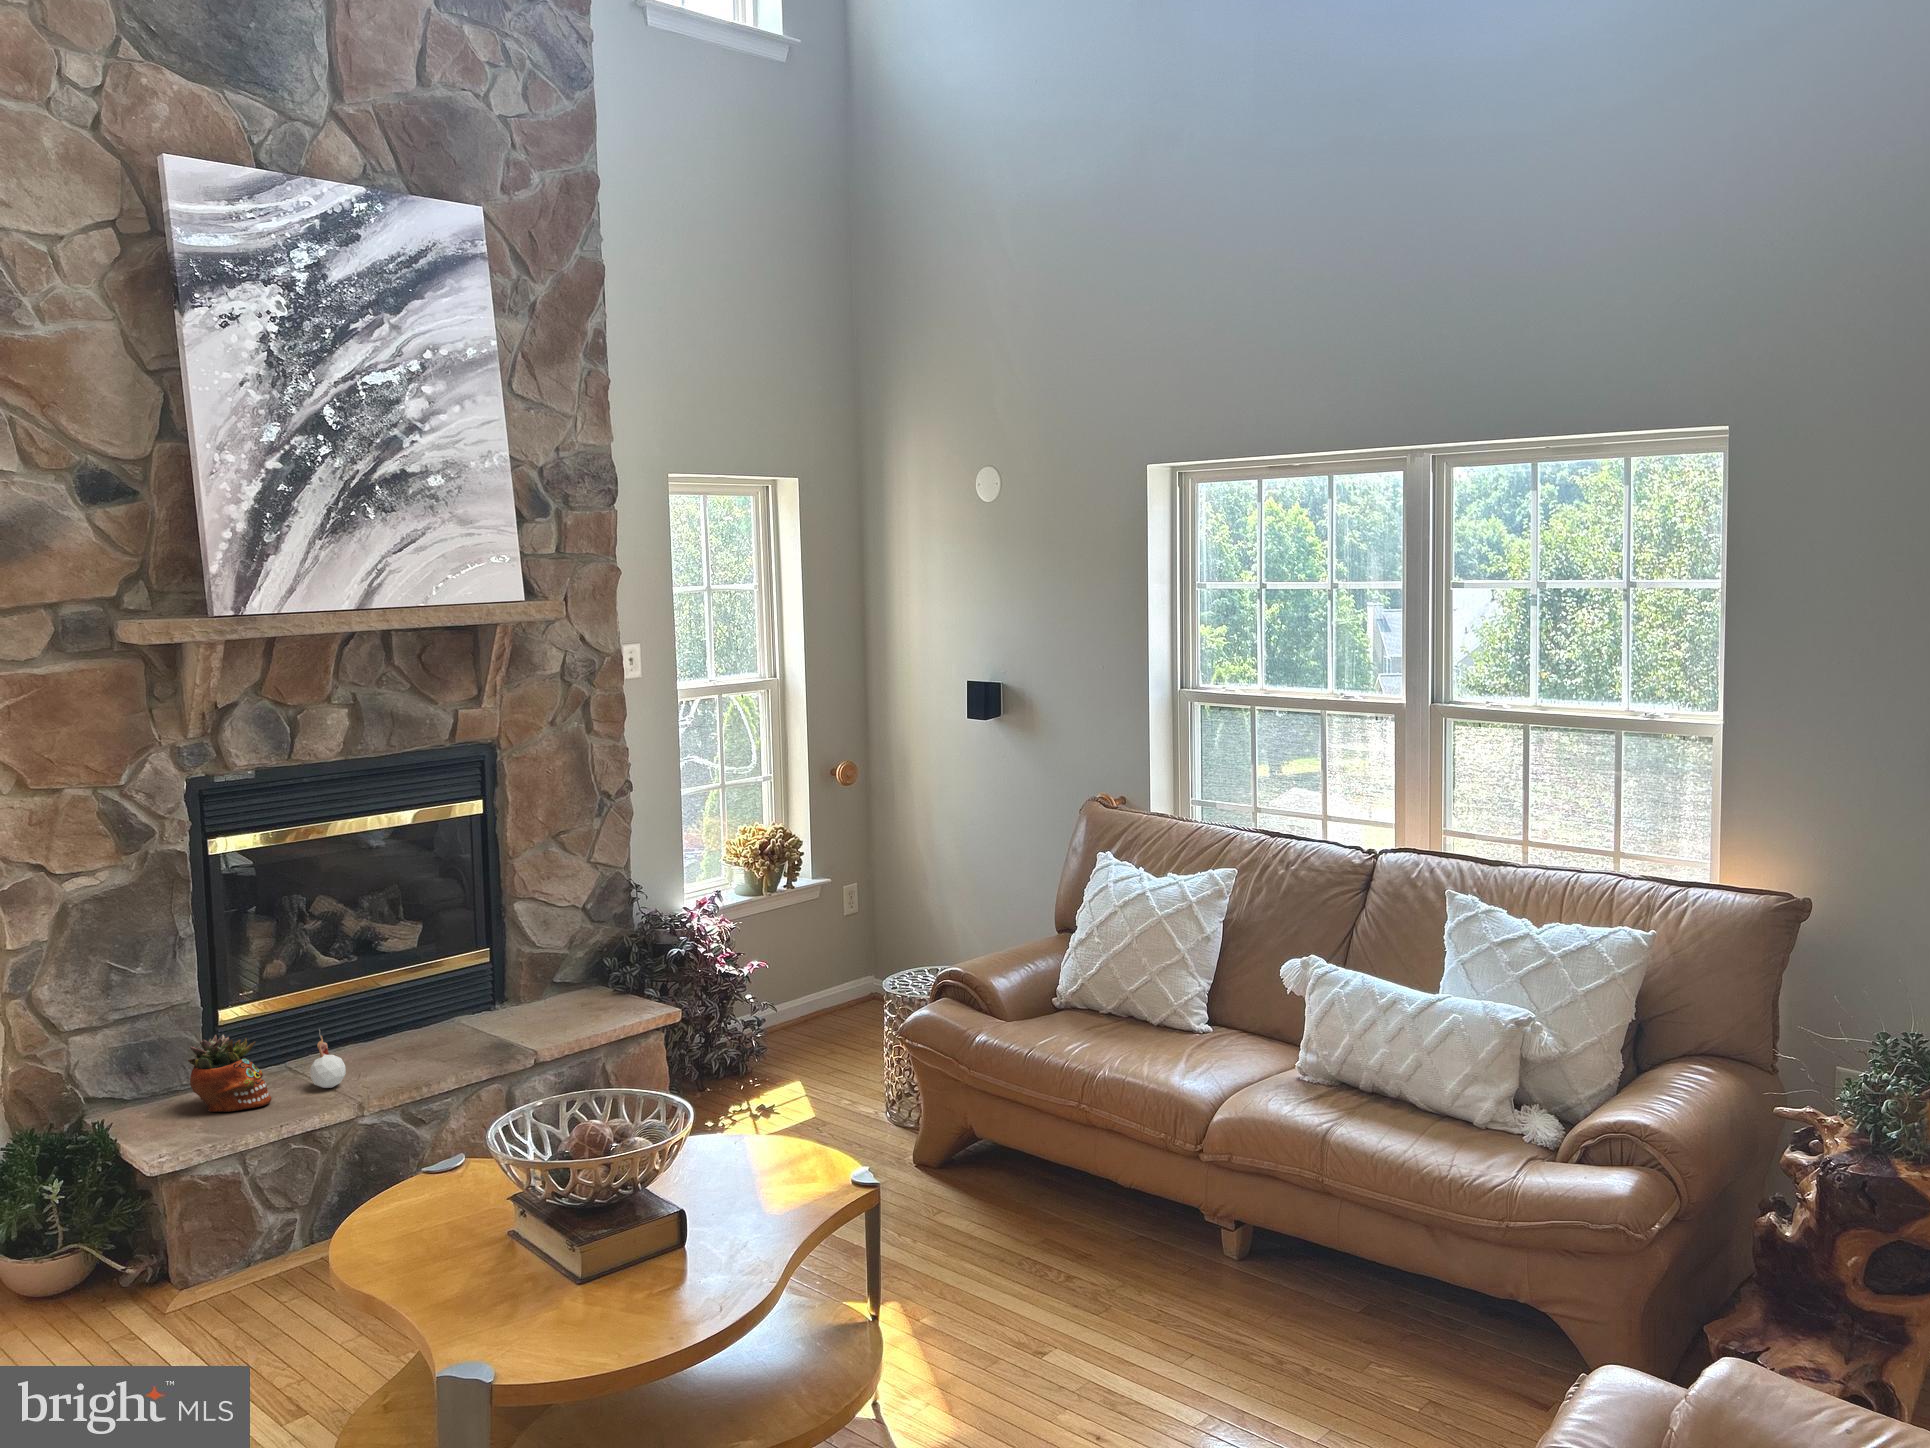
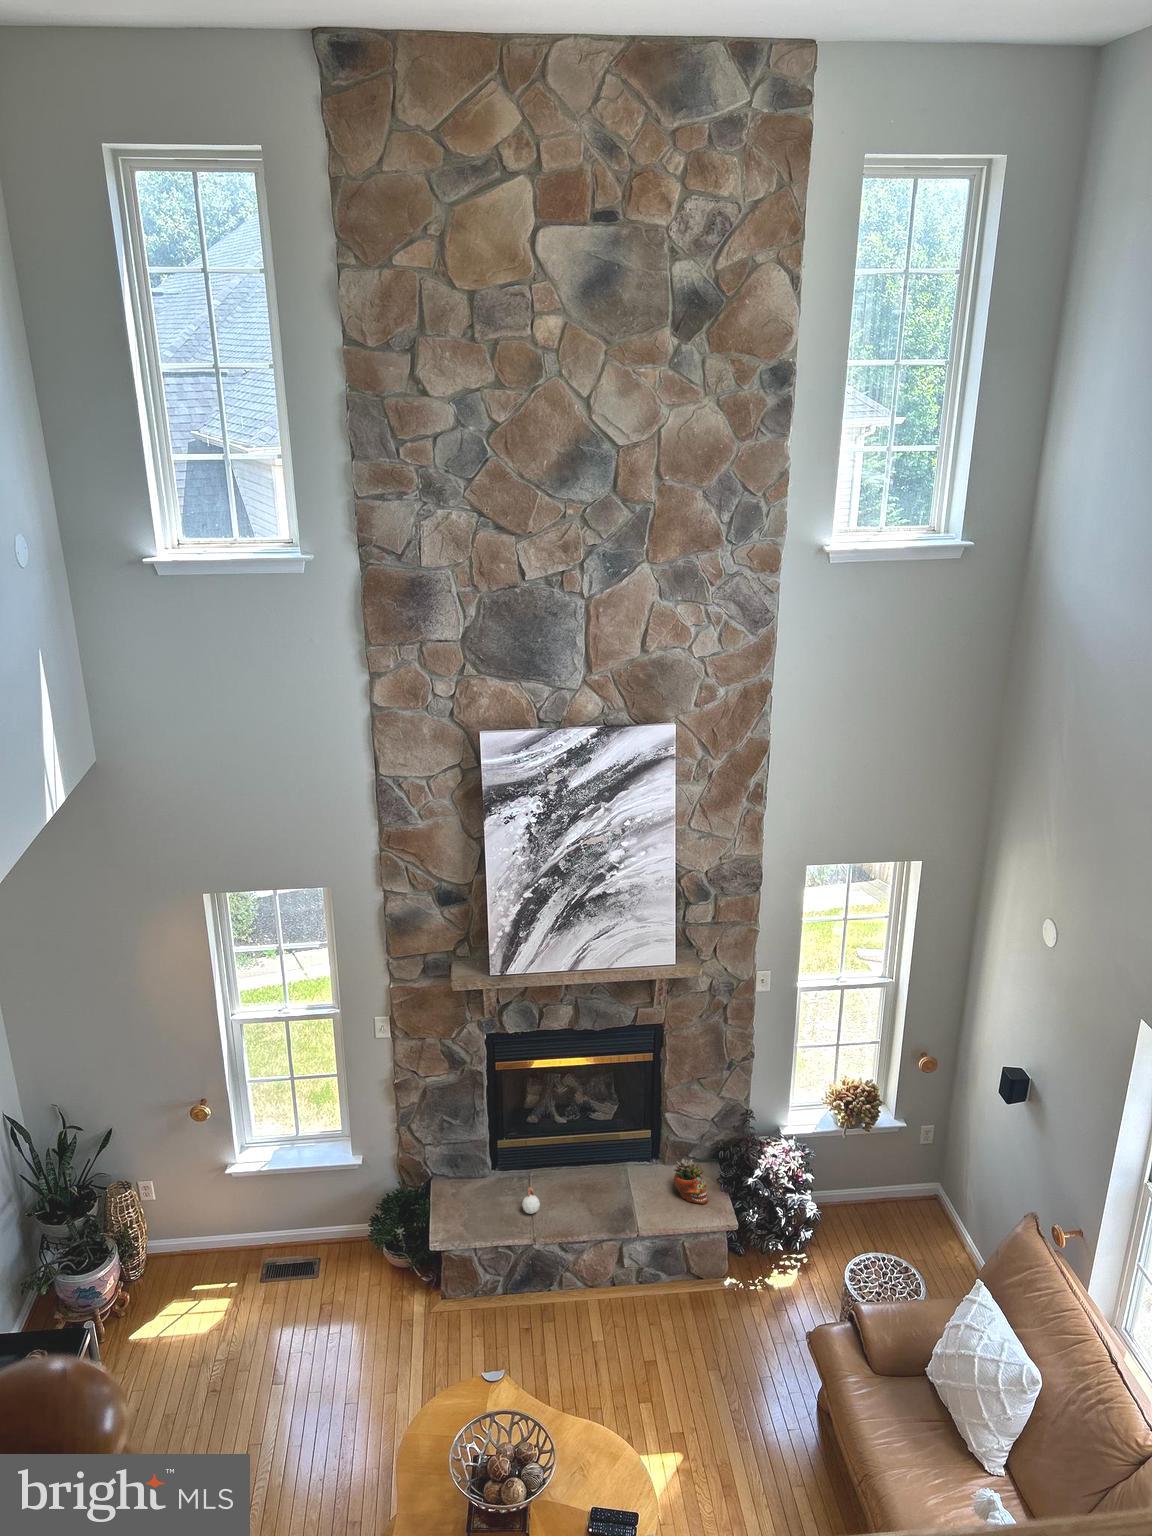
succulent planter: present [188,1035,272,1112] -> present [674,1159,708,1204]

